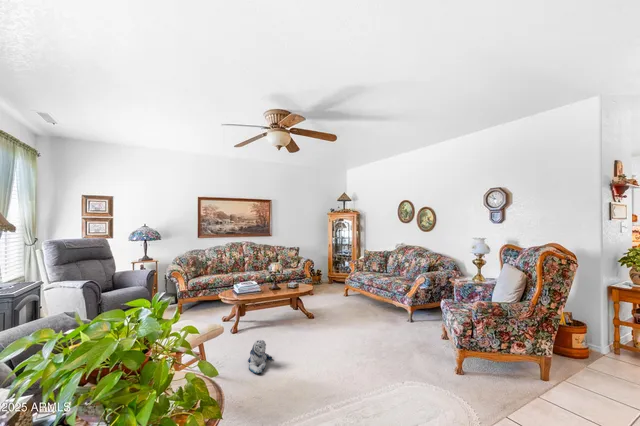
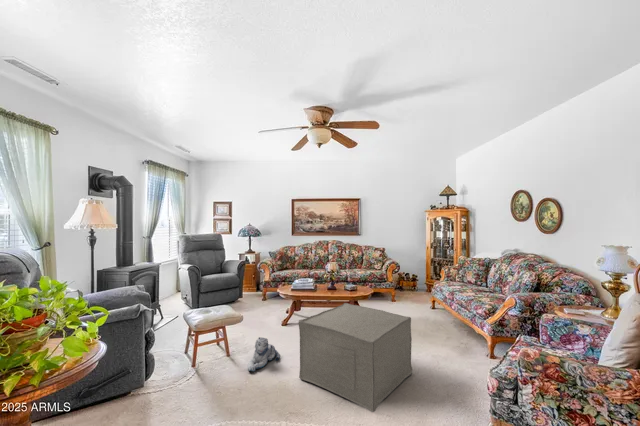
ottoman: none [306,297,382,372] -> present [299,303,412,412]

